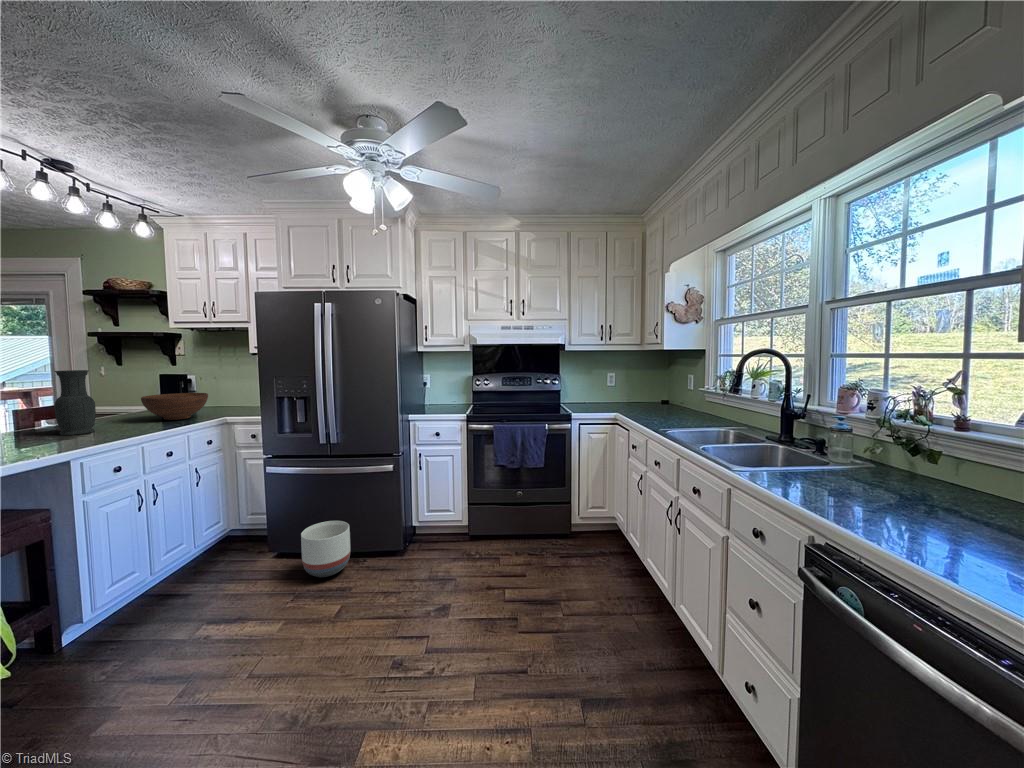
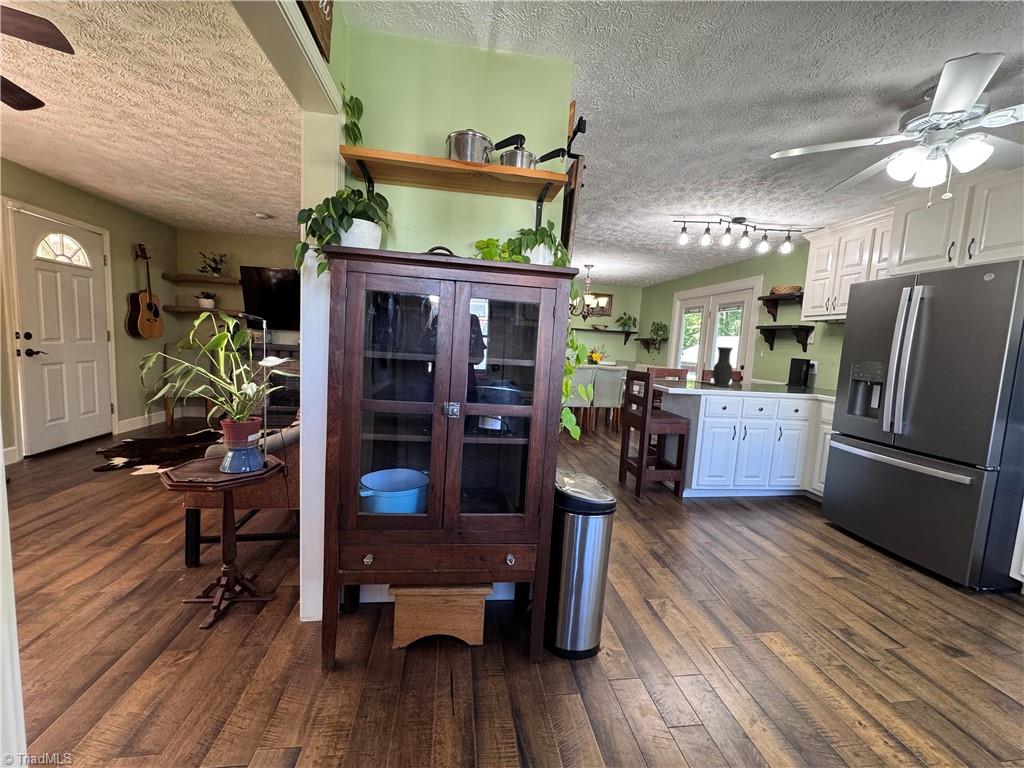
fruit bowl: present [141,393,208,420] -> none [762,370,810,391]
planter: present [301,521,350,577] -> none [833,505,893,559]

